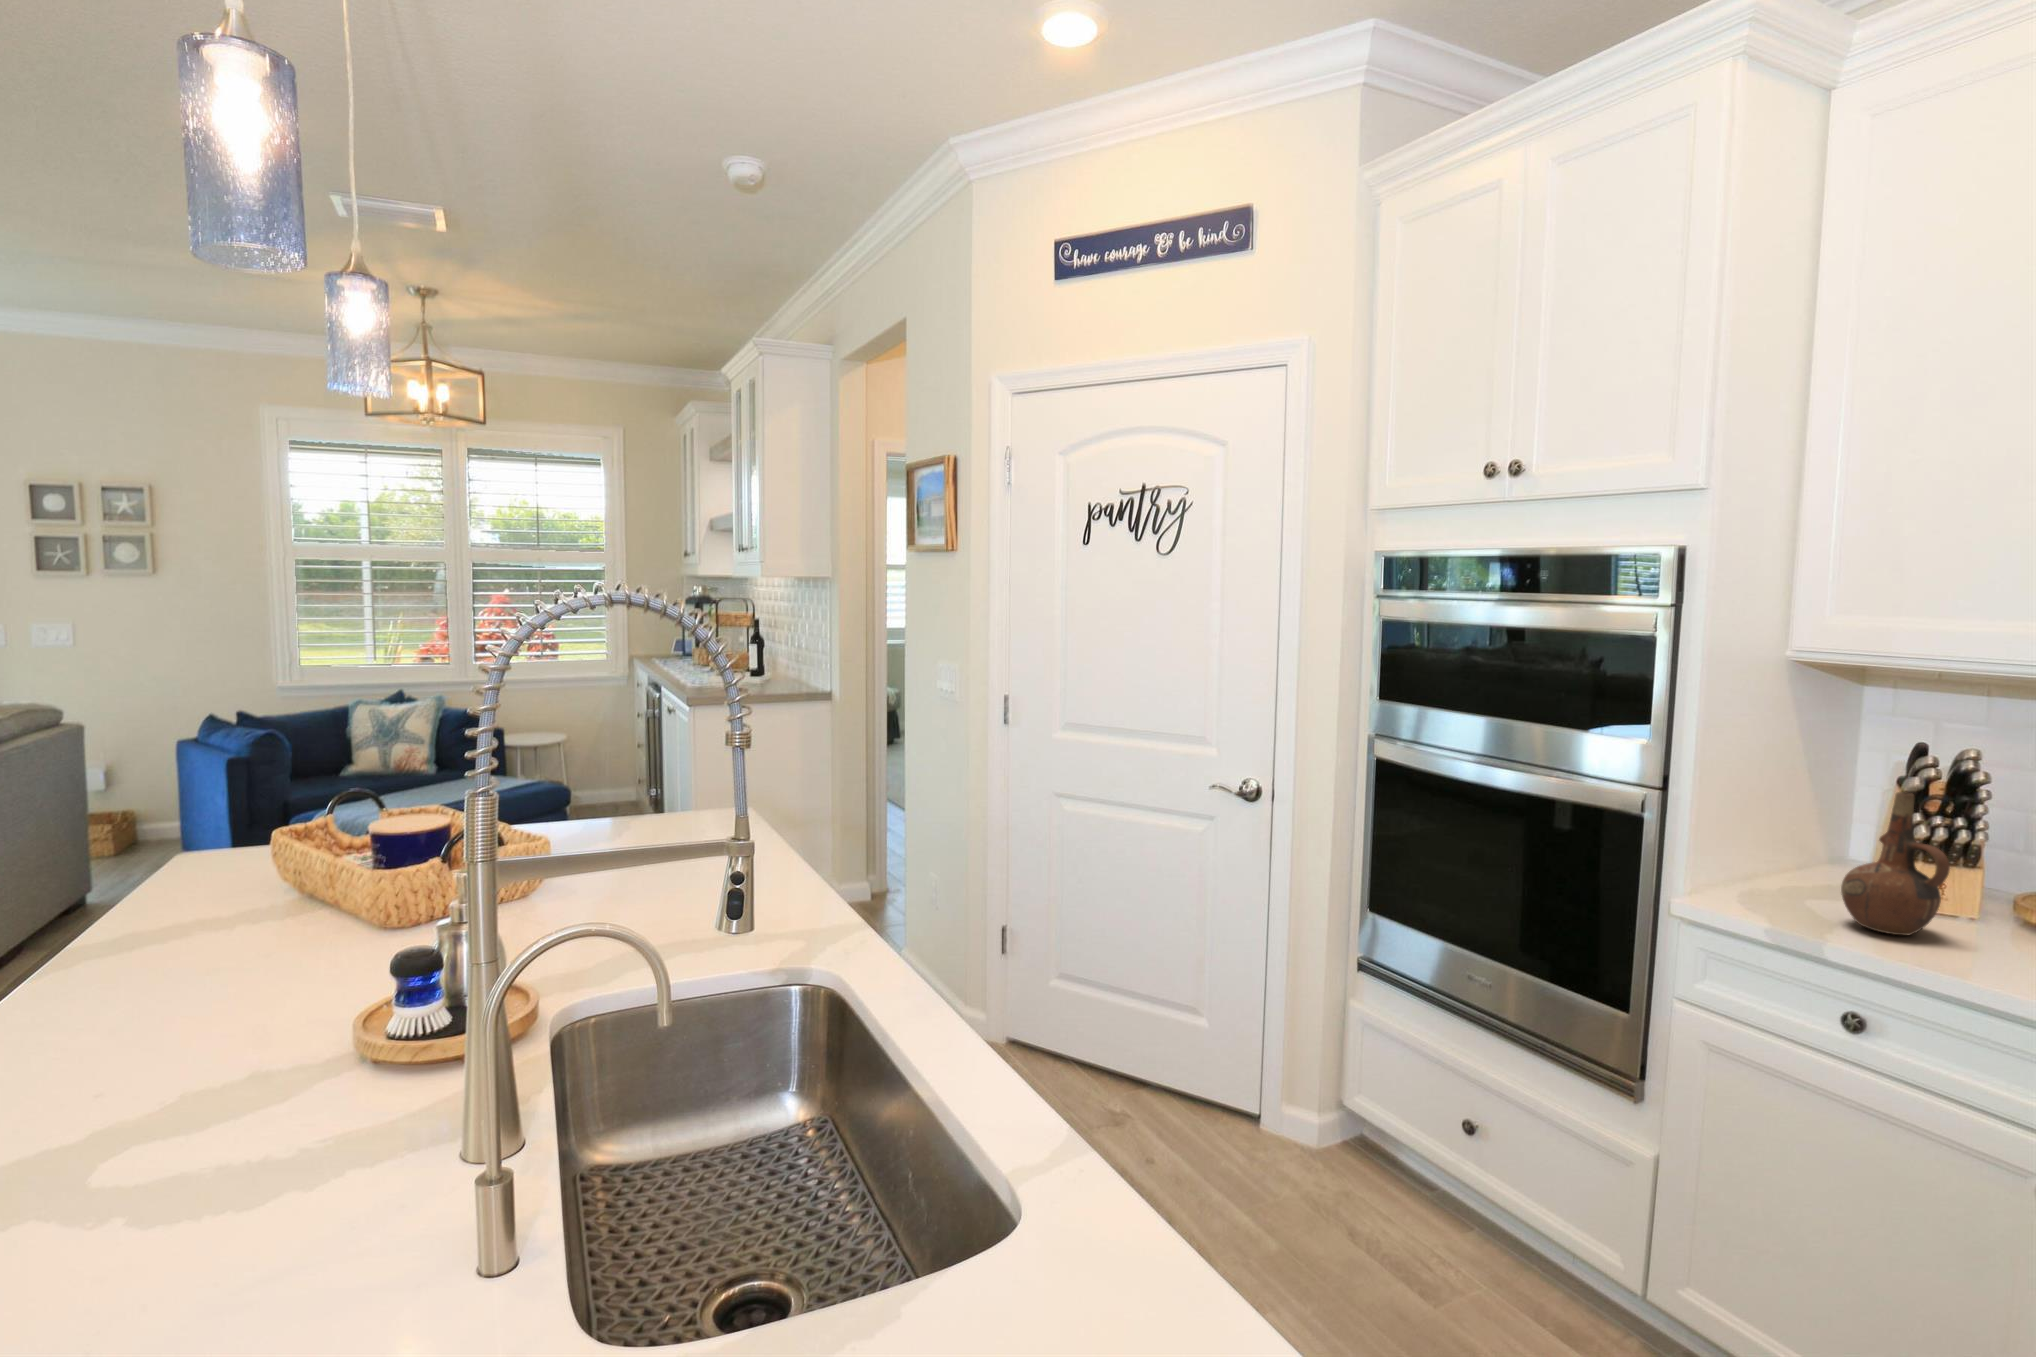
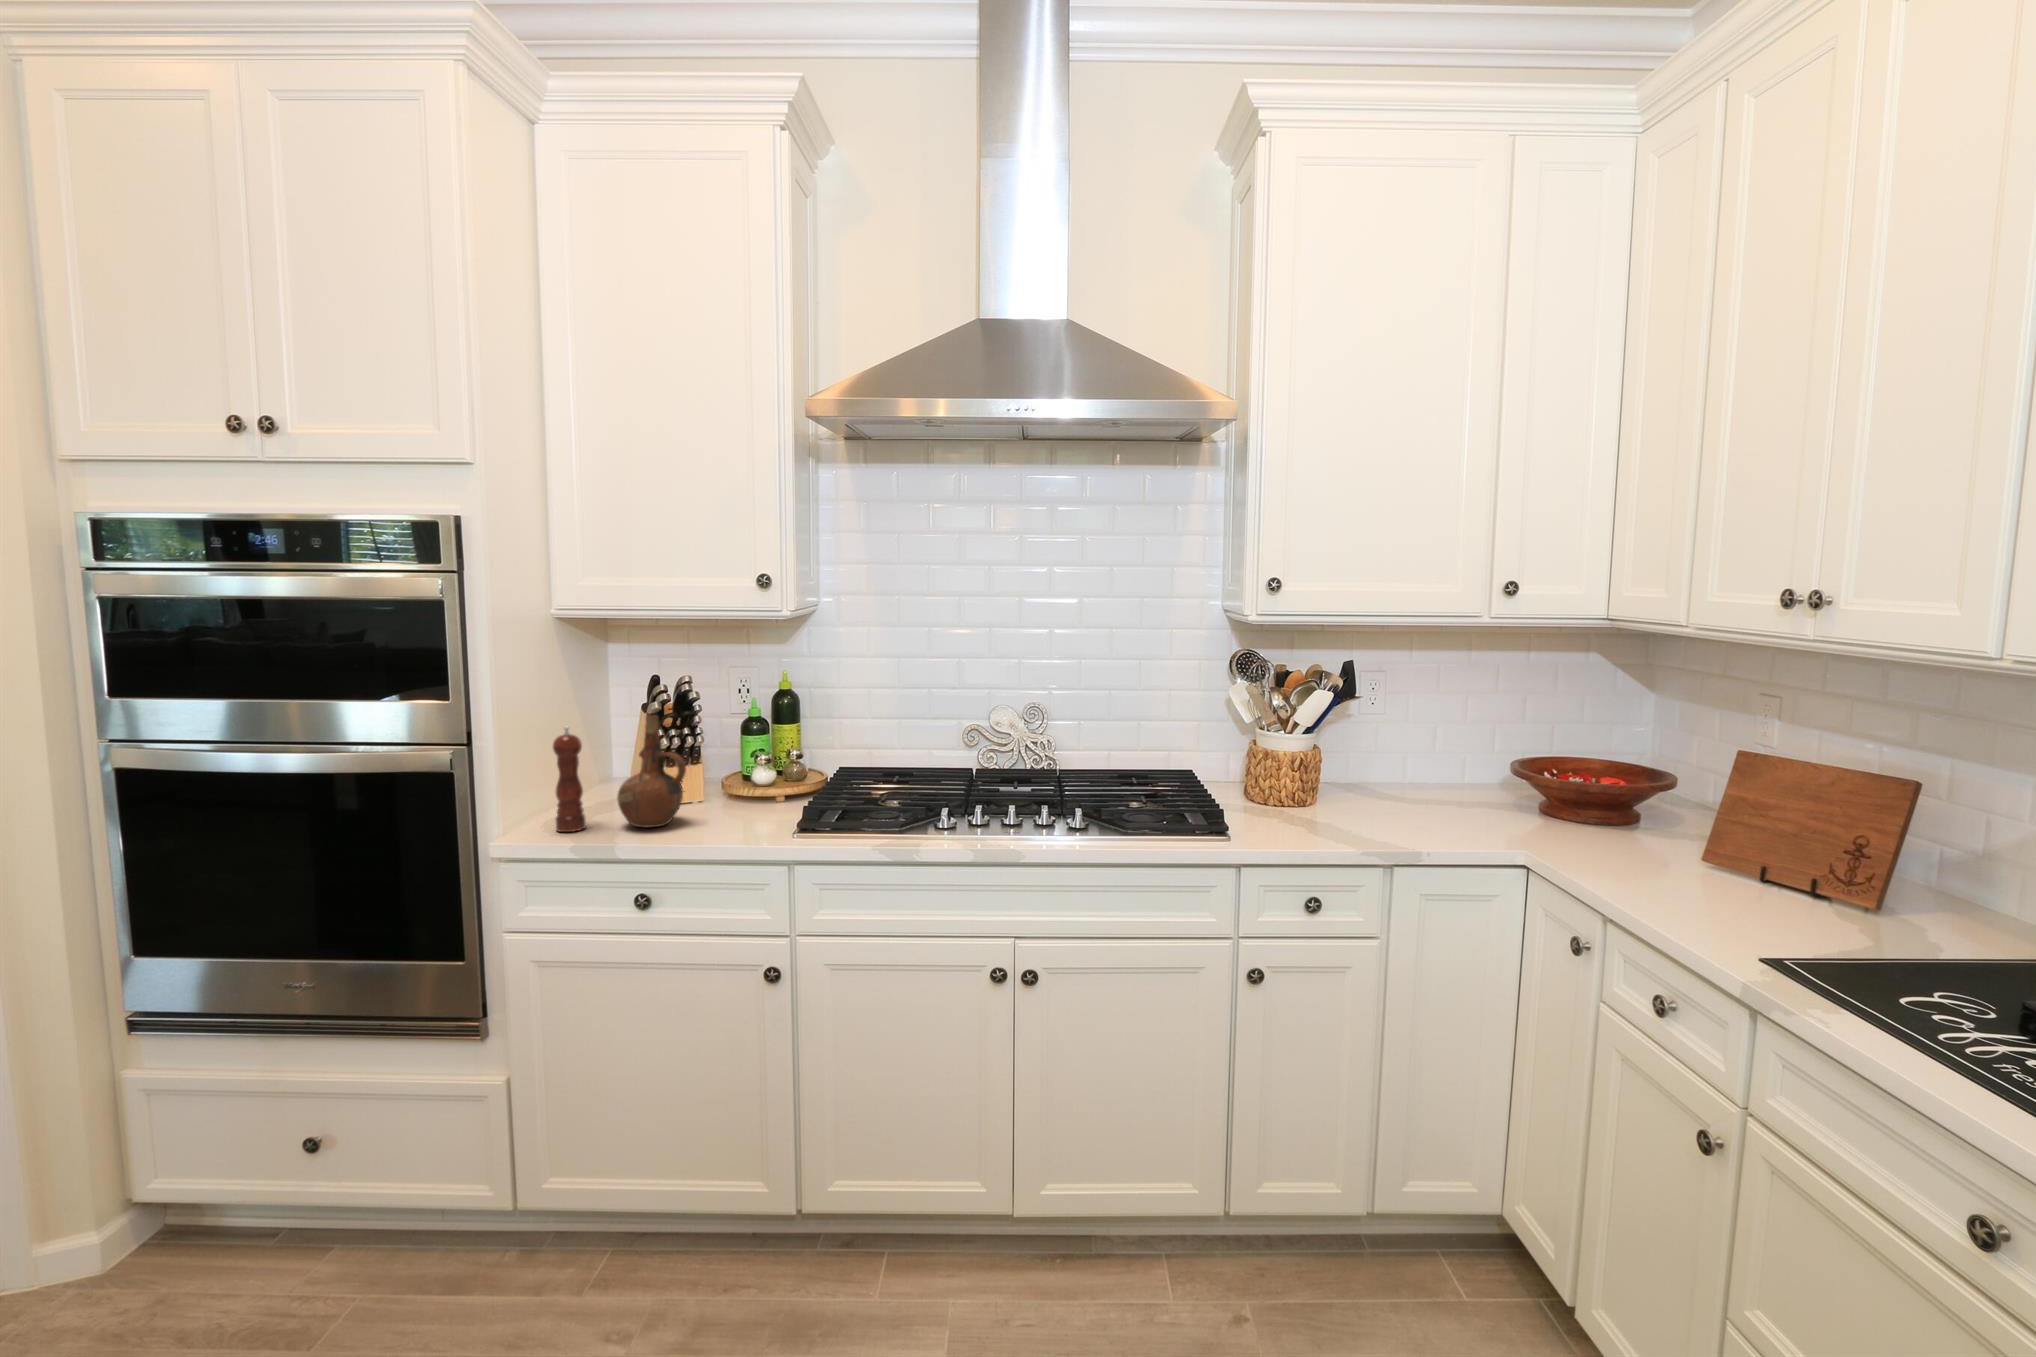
pepper mill: none [1756,789,1801,912] -> present [553,727,586,832]

